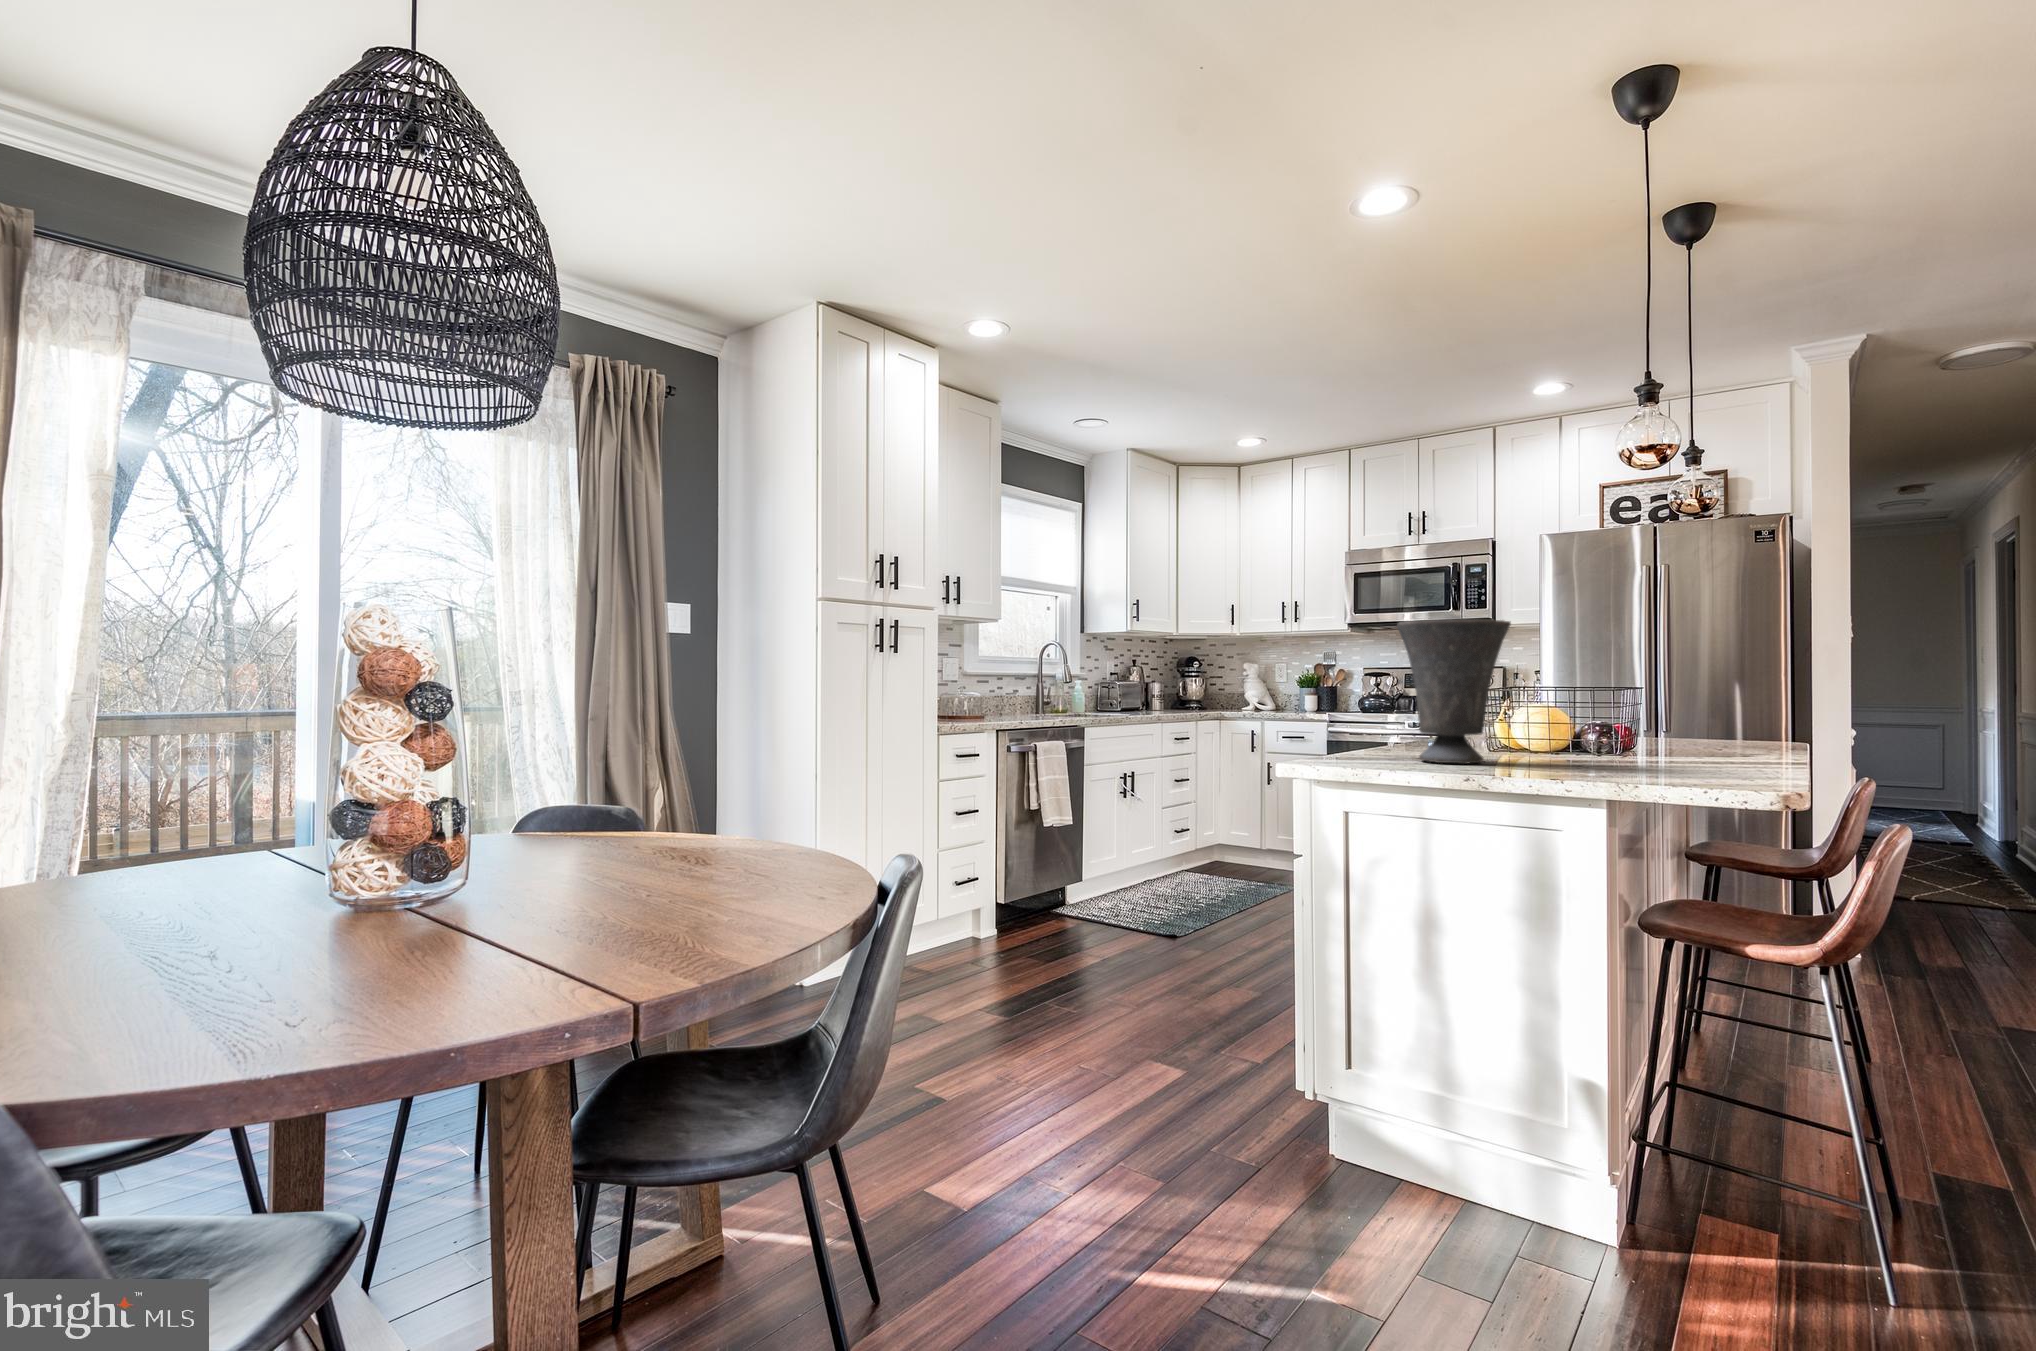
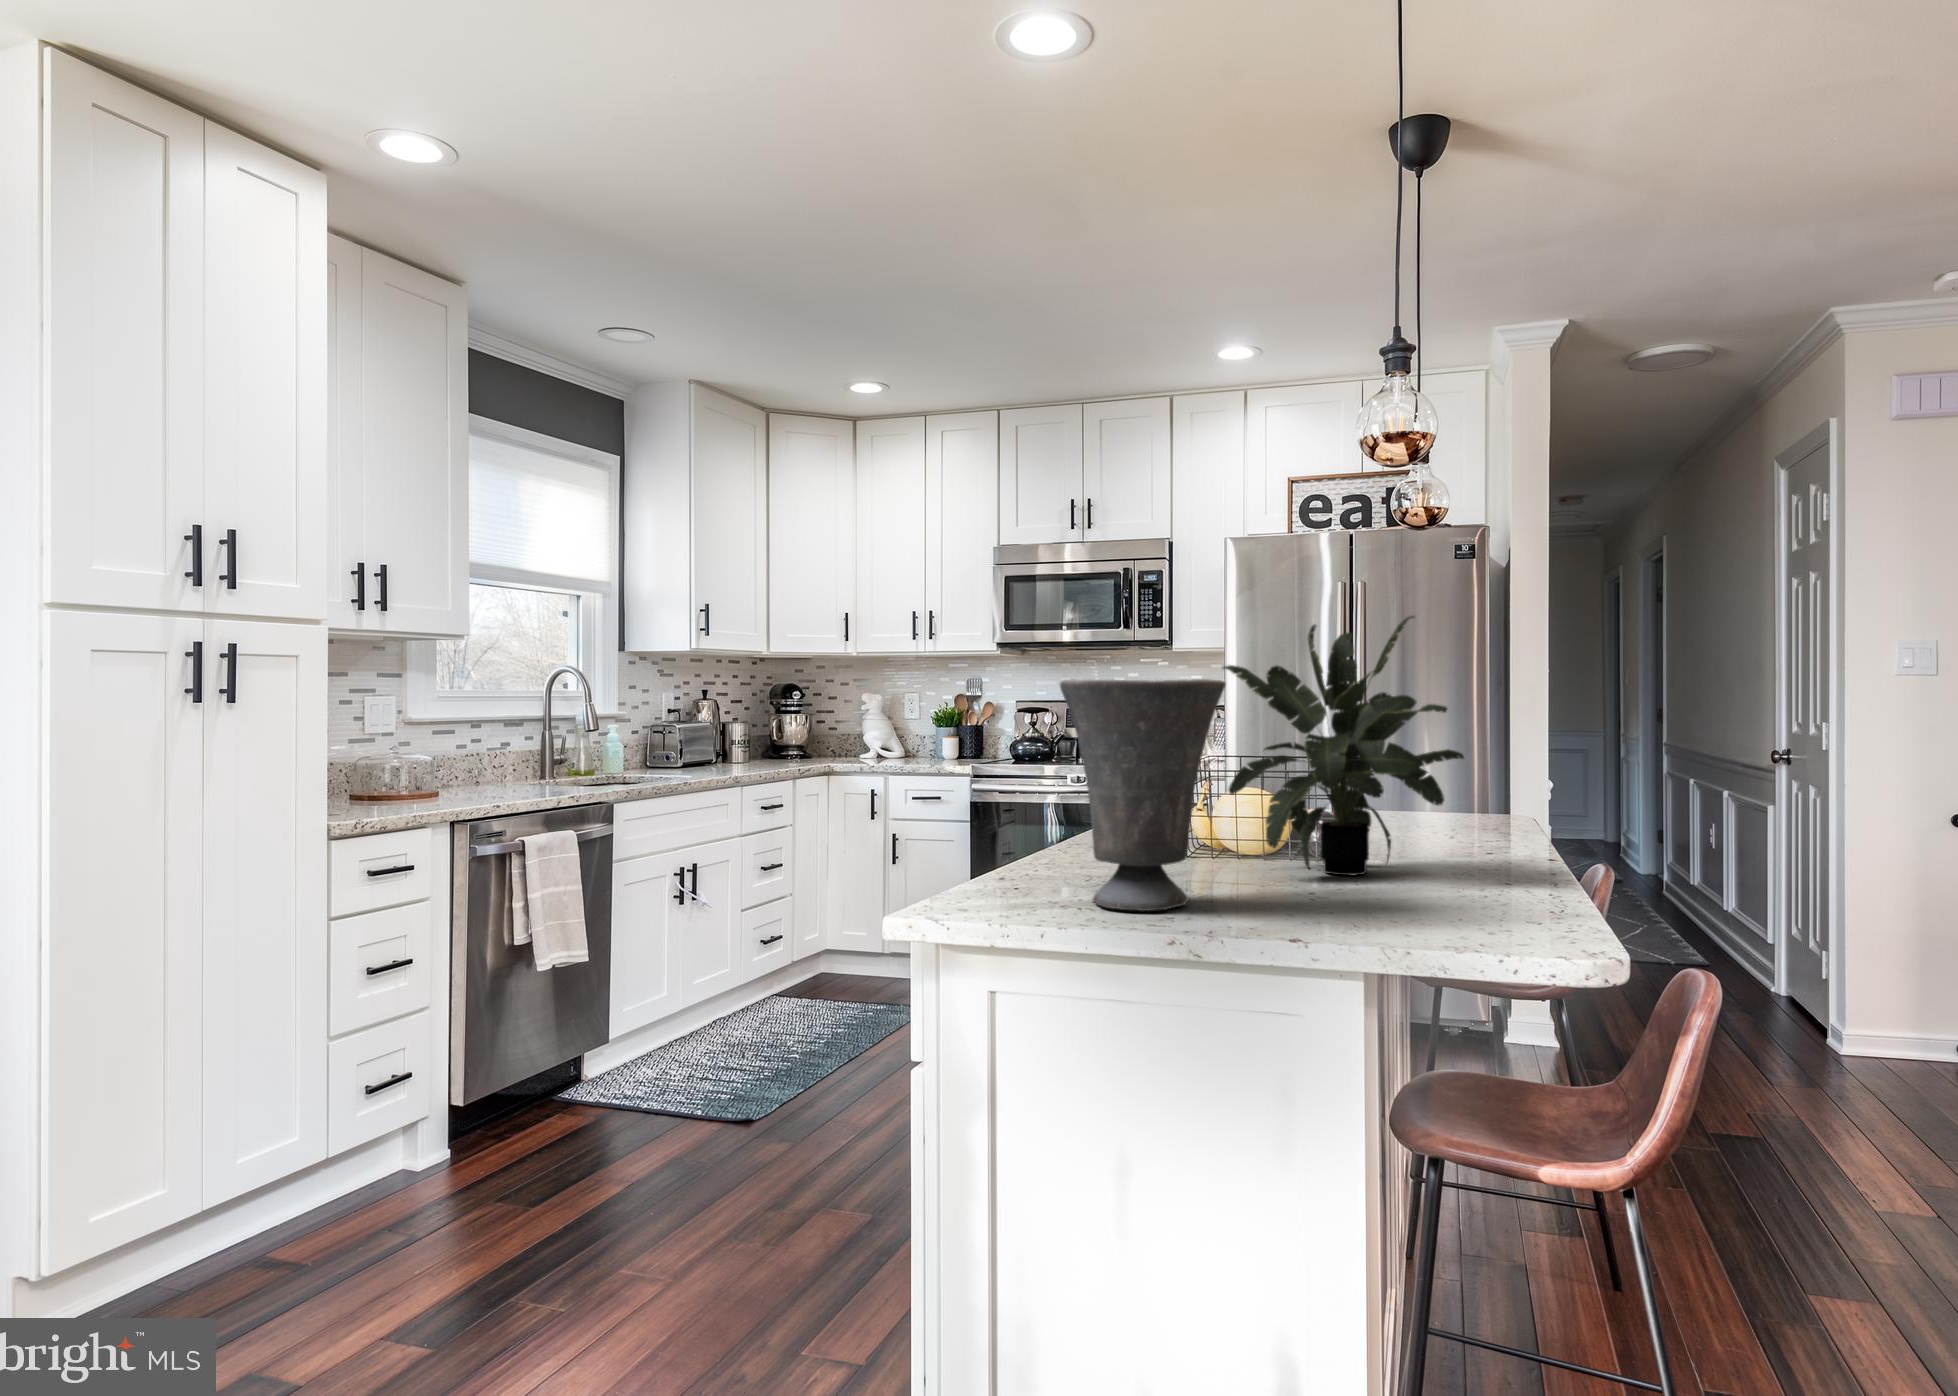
potted plant: none [1516,579,1705,758] -> present [1222,616,1464,875]

